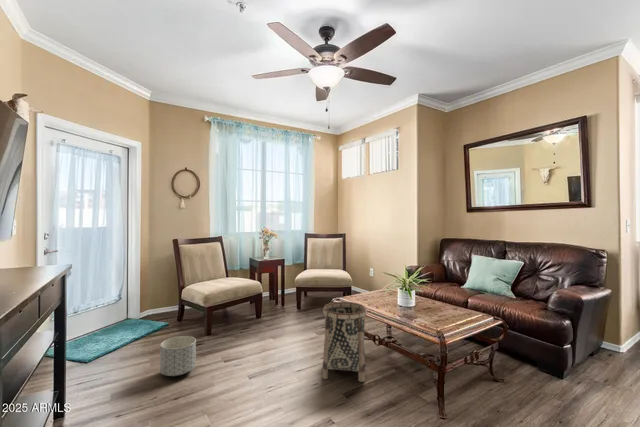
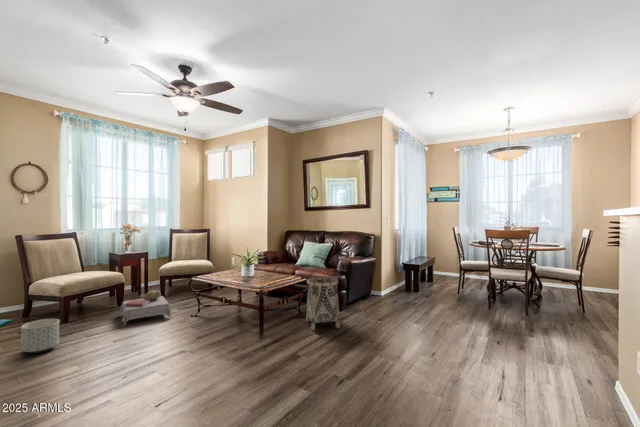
basket: present [322,302,367,382] -> present [306,276,340,330]
ottoman: none [257,307,311,350] -> present [120,290,171,326]

